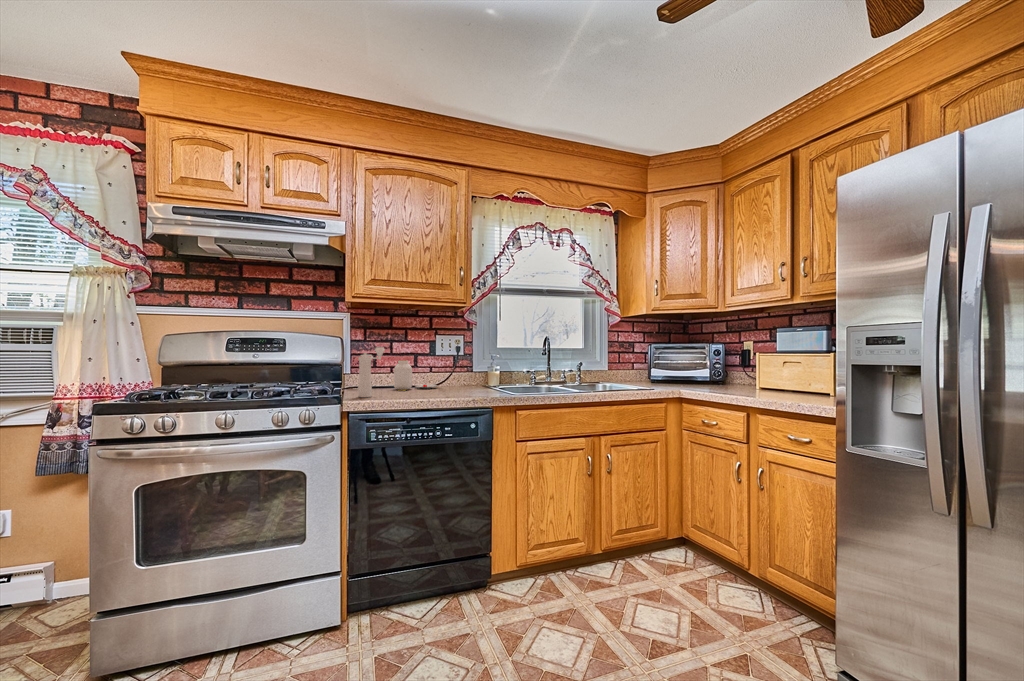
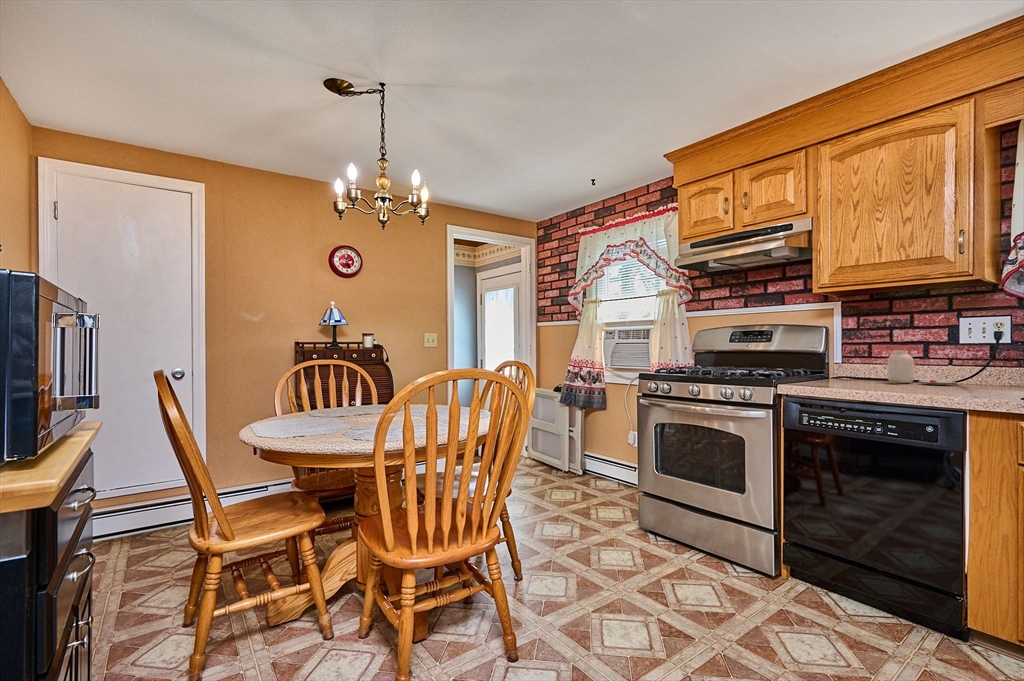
pepper mill: present [358,347,385,397] -> none [813,336,852,384]

